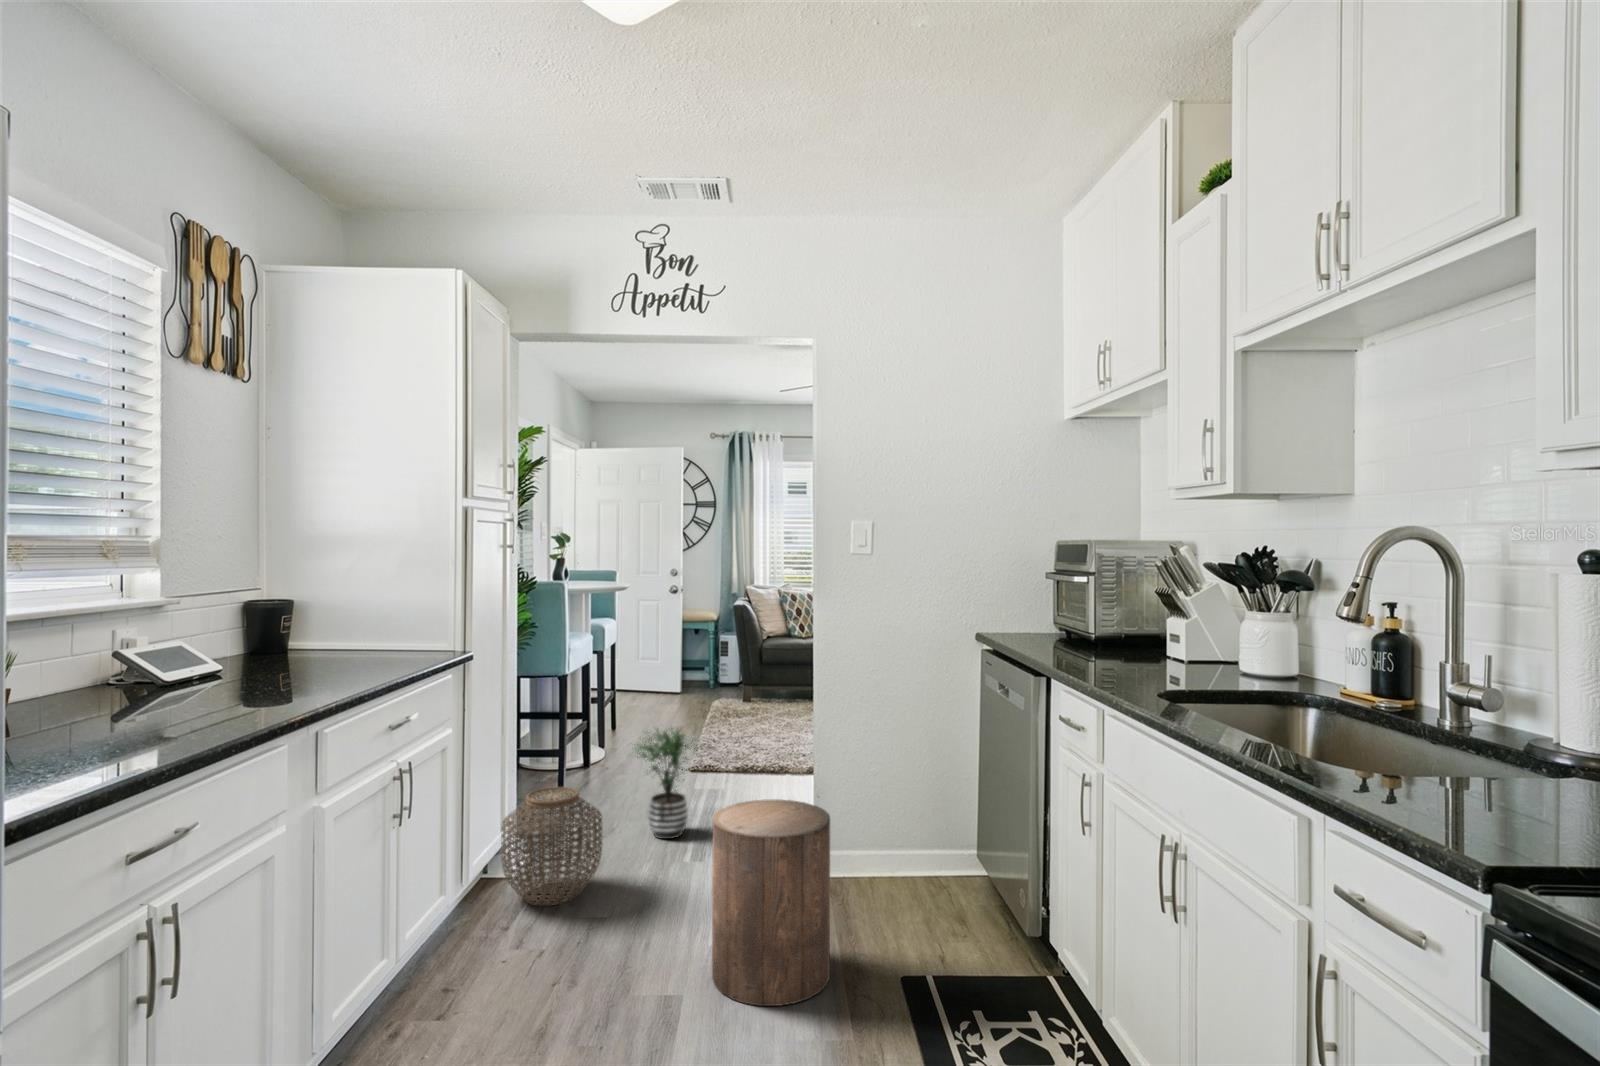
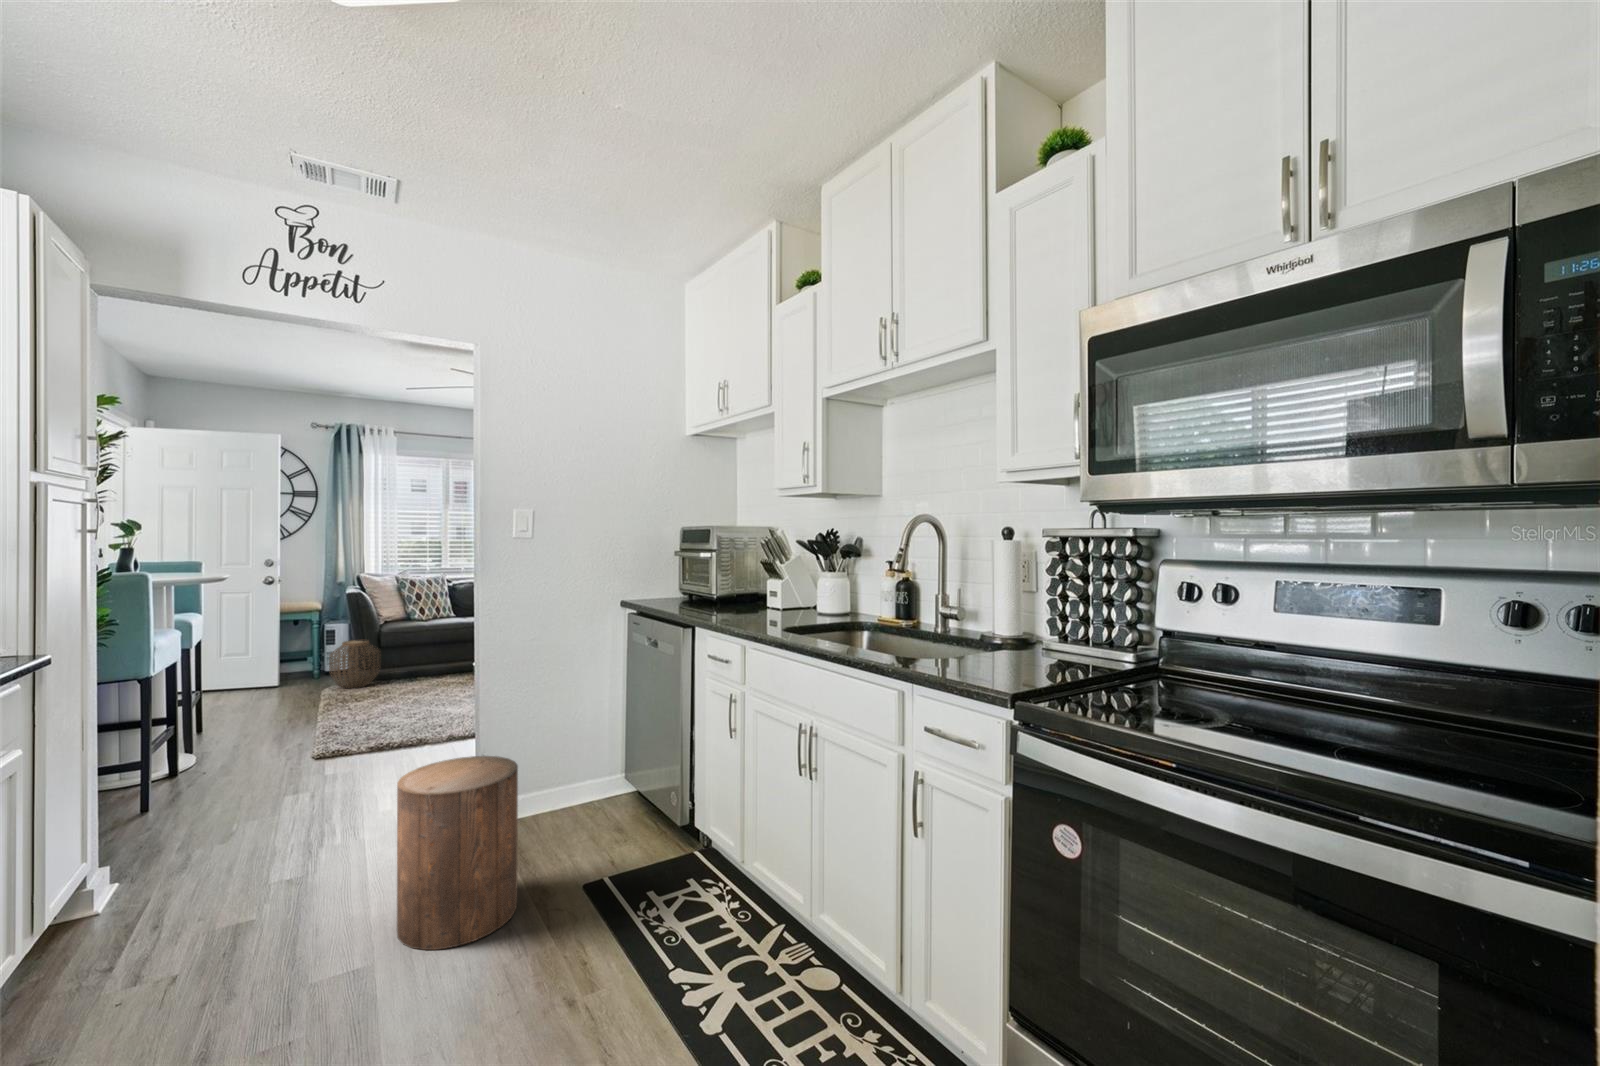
potted plant: present [637,728,701,839] -> none [252,709,348,824]
woven basket: present [501,787,603,905] -> present [329,640,380,688]

